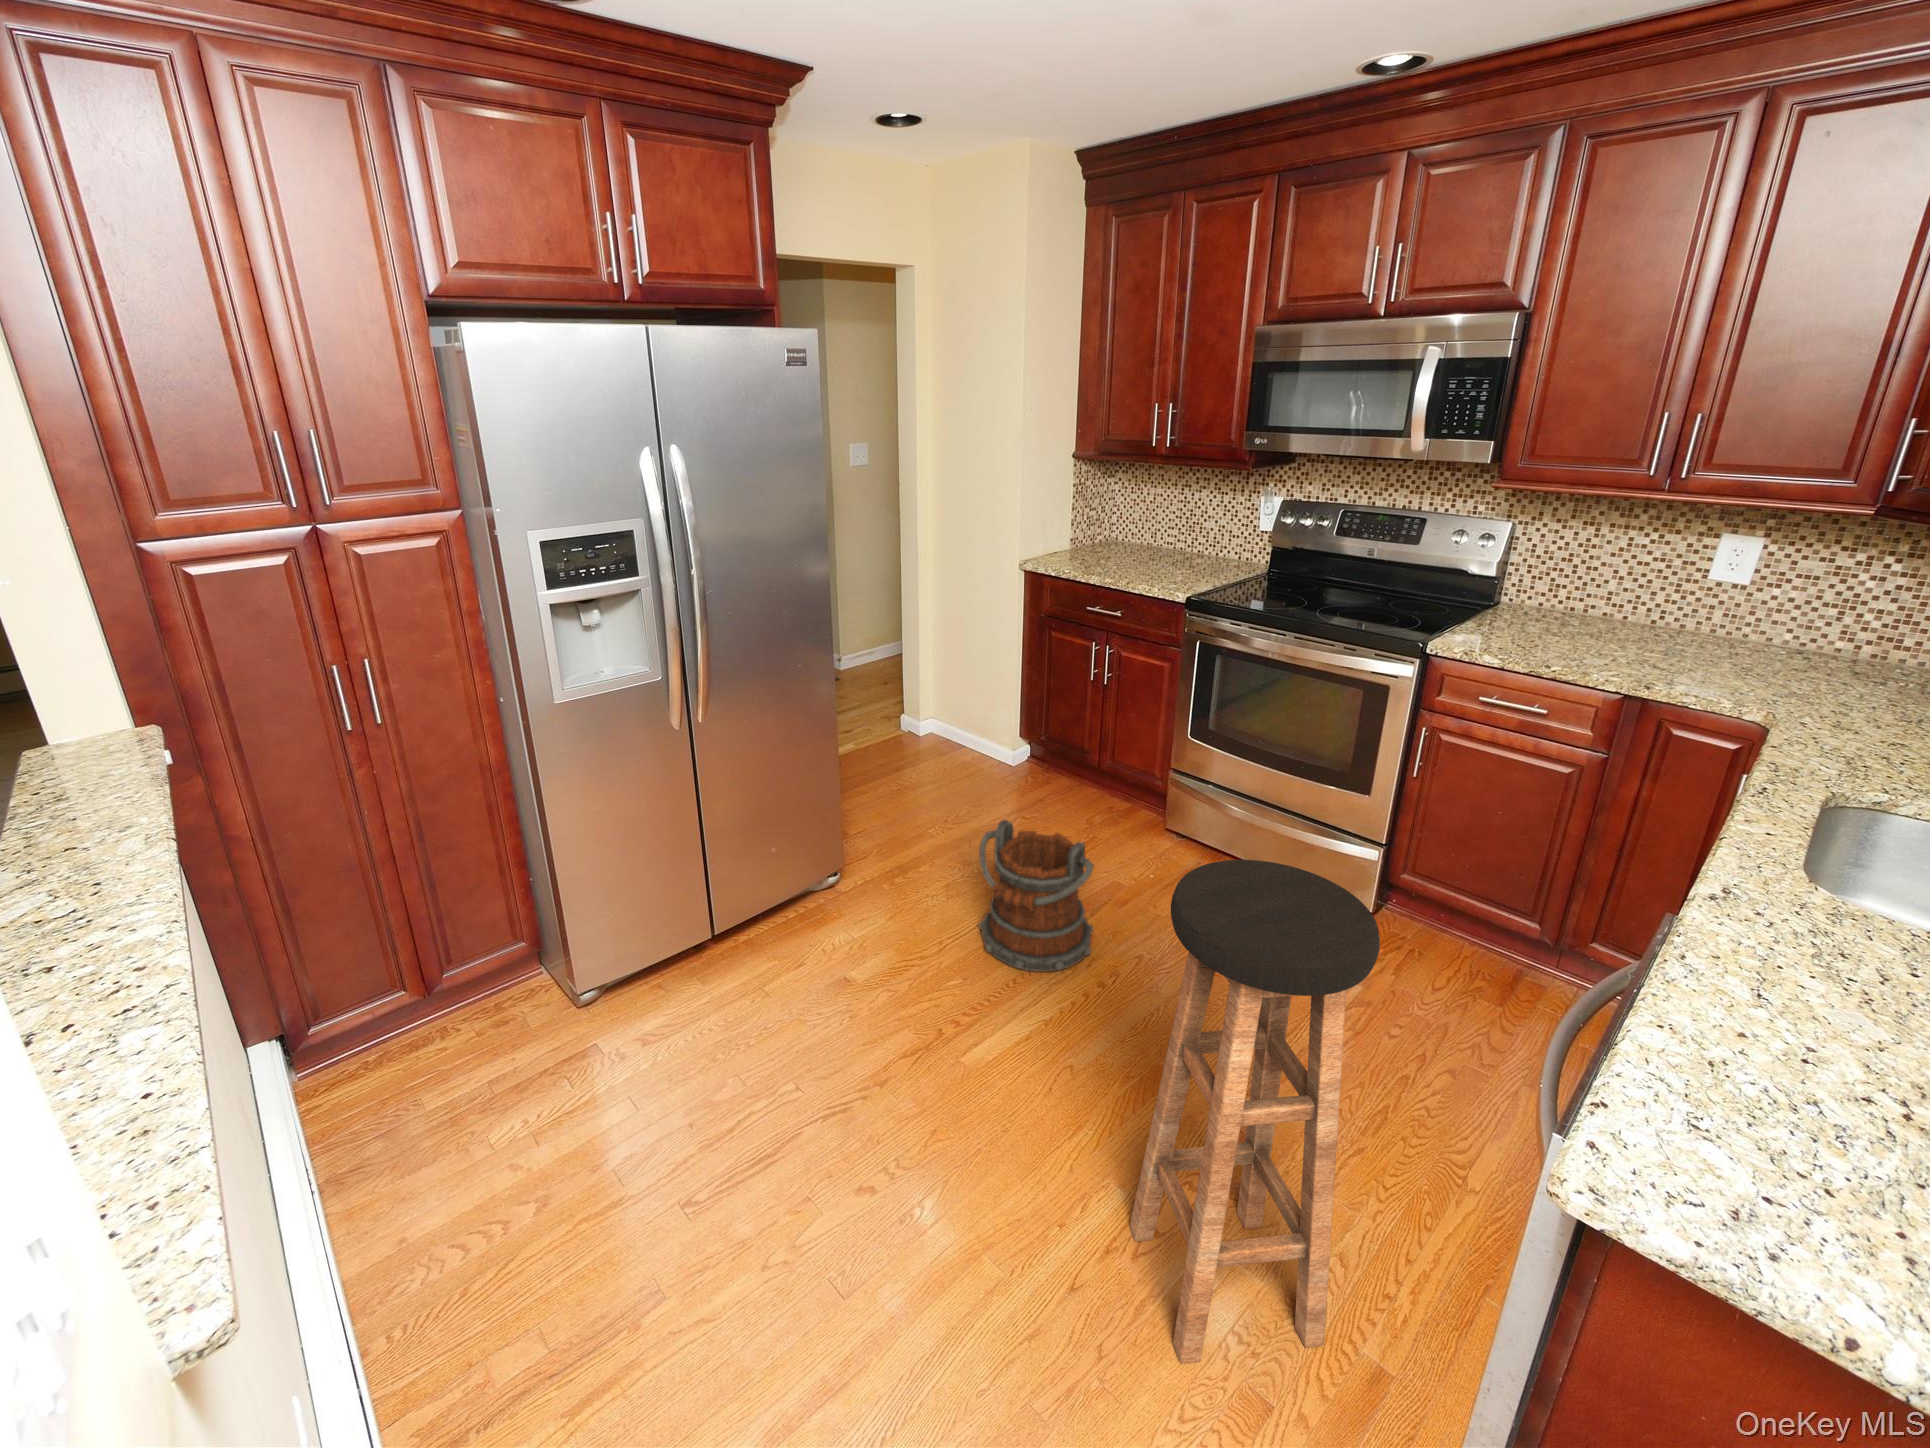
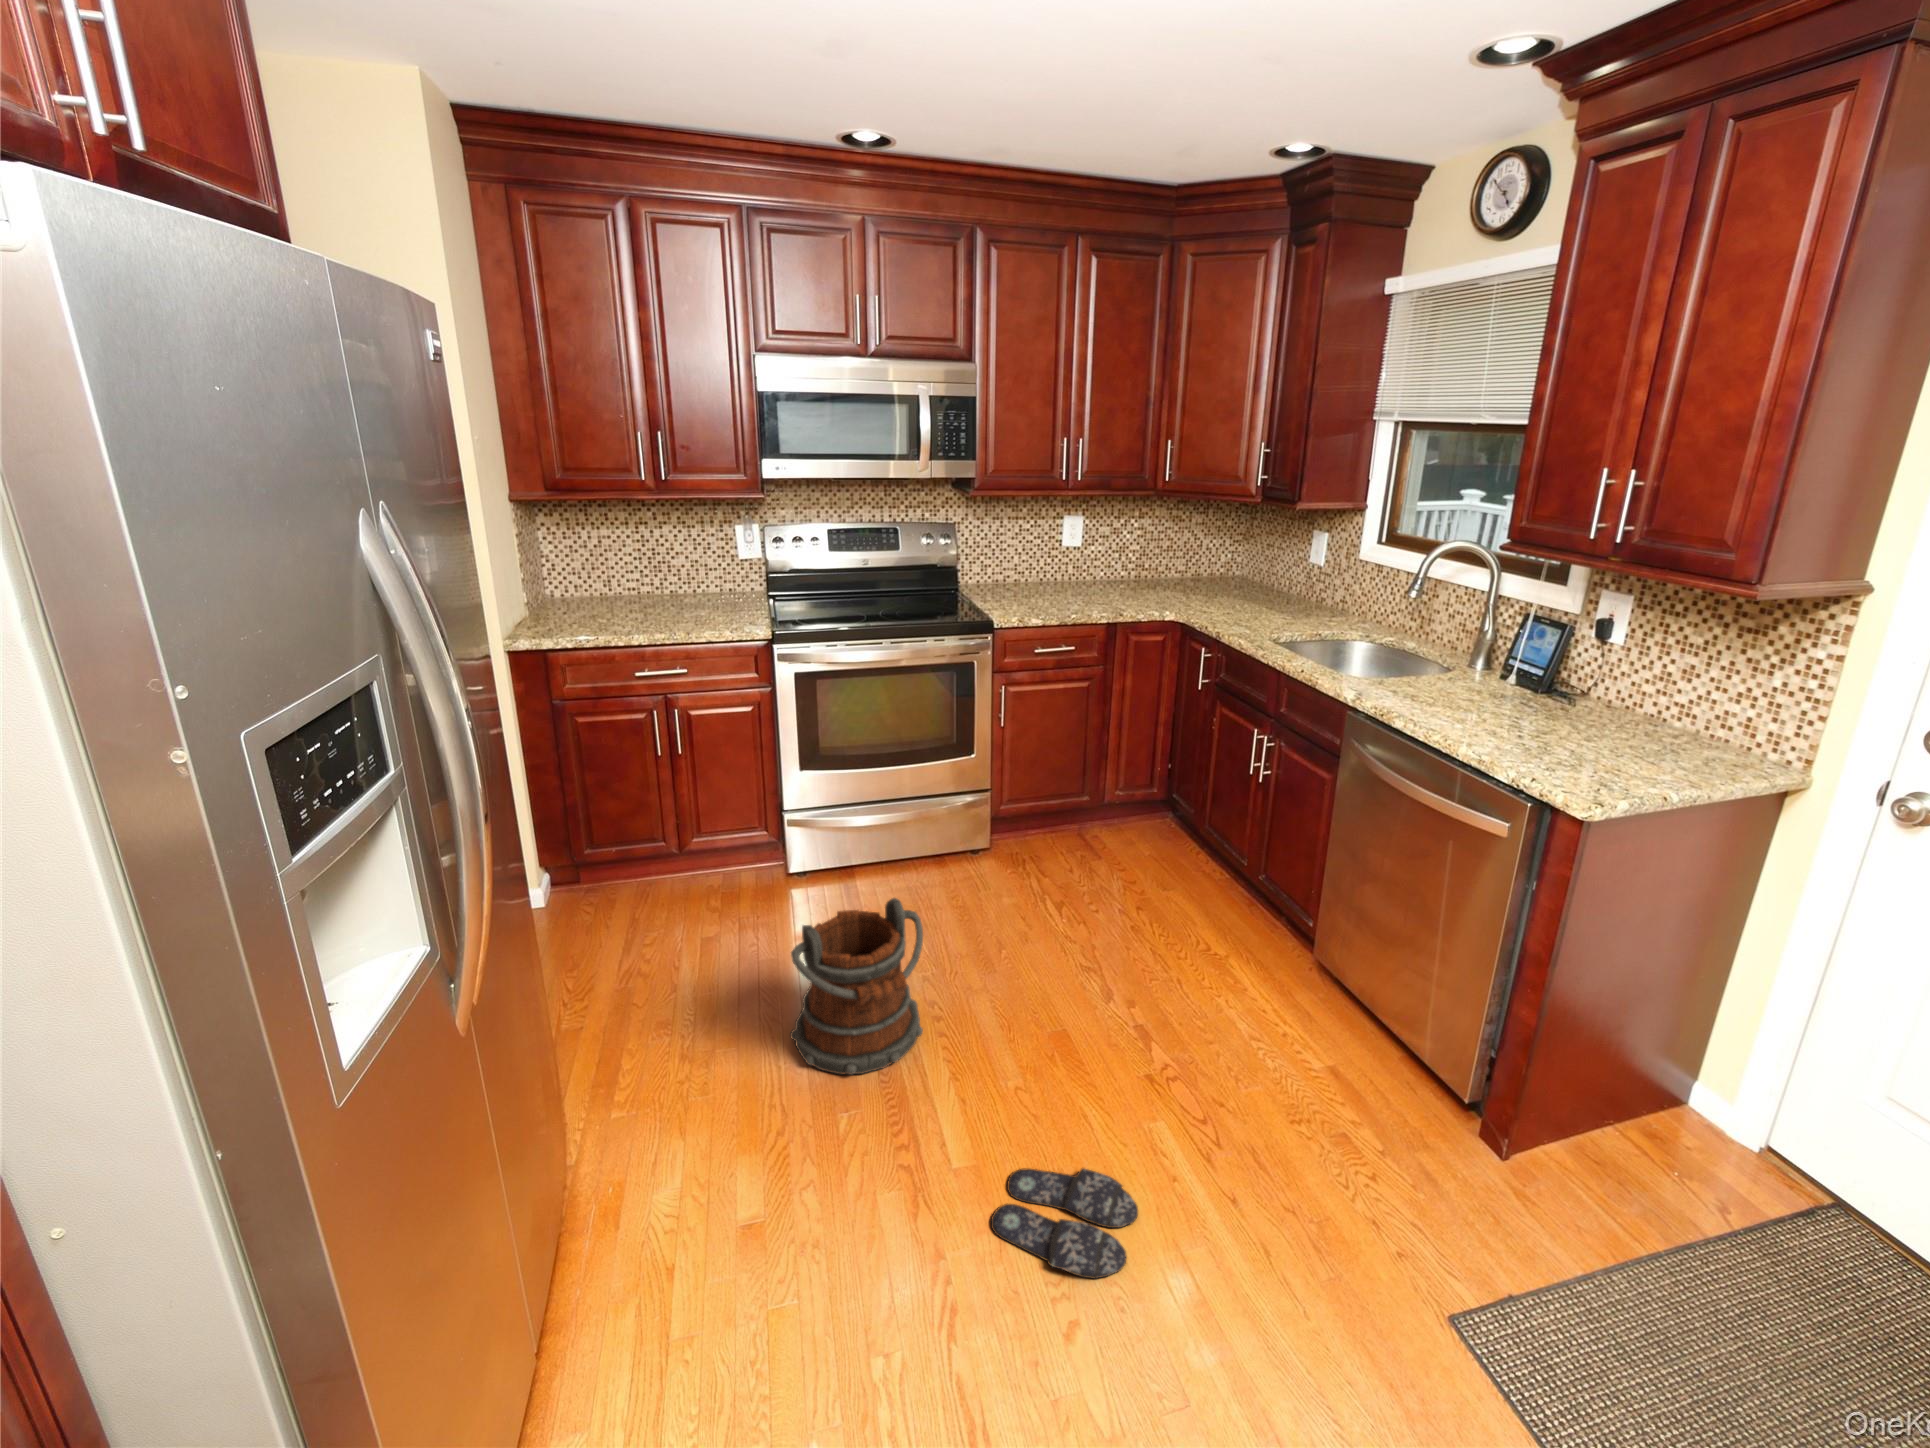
bar stool: present [1130,860,1380,1364] -> none [1212,768,1380,1149]
slippers: none [880,1079,992,1186] -> present [991,1168,1138,1279]

